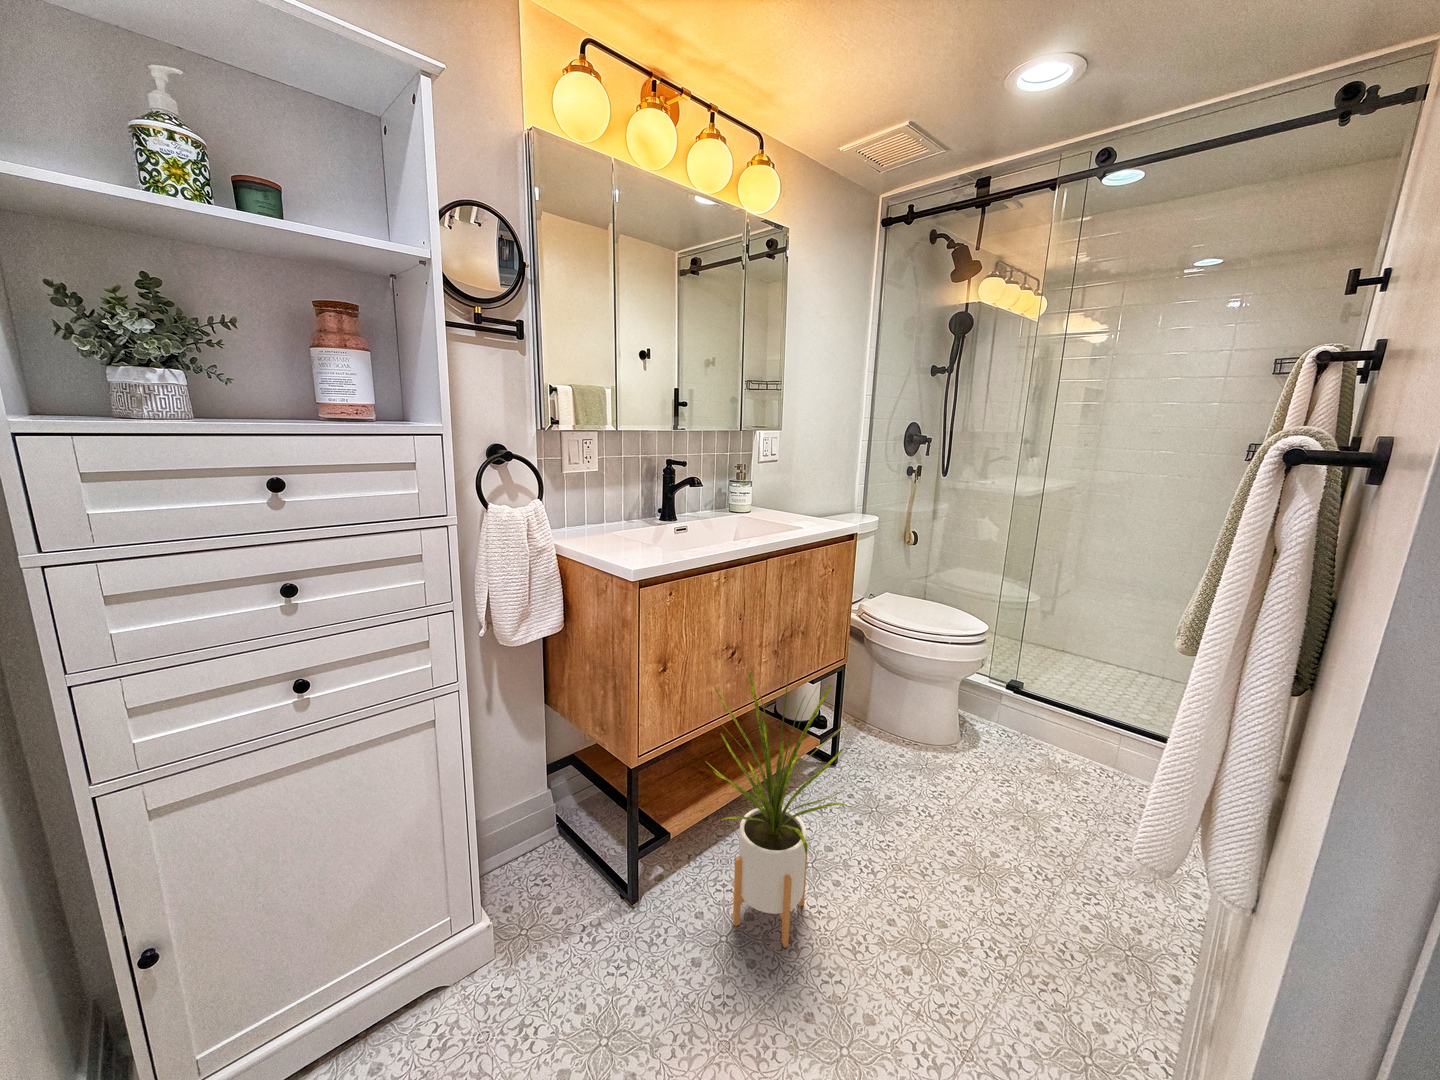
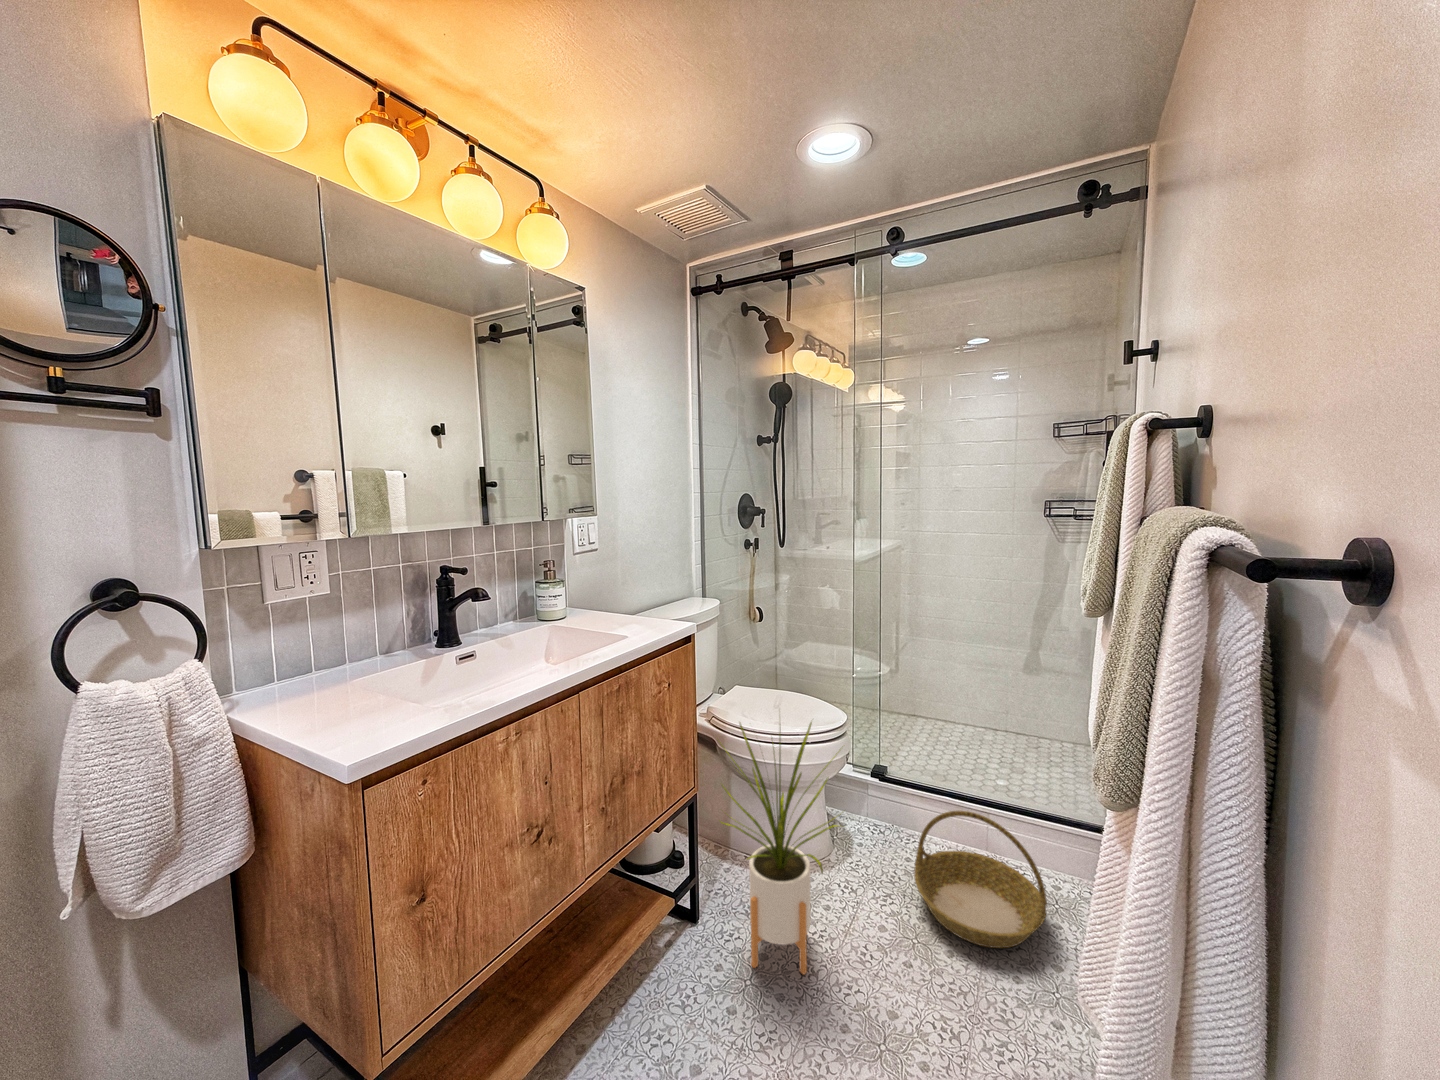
basket: none [943,814,1107,986] -> present [914,811,1047,948]

